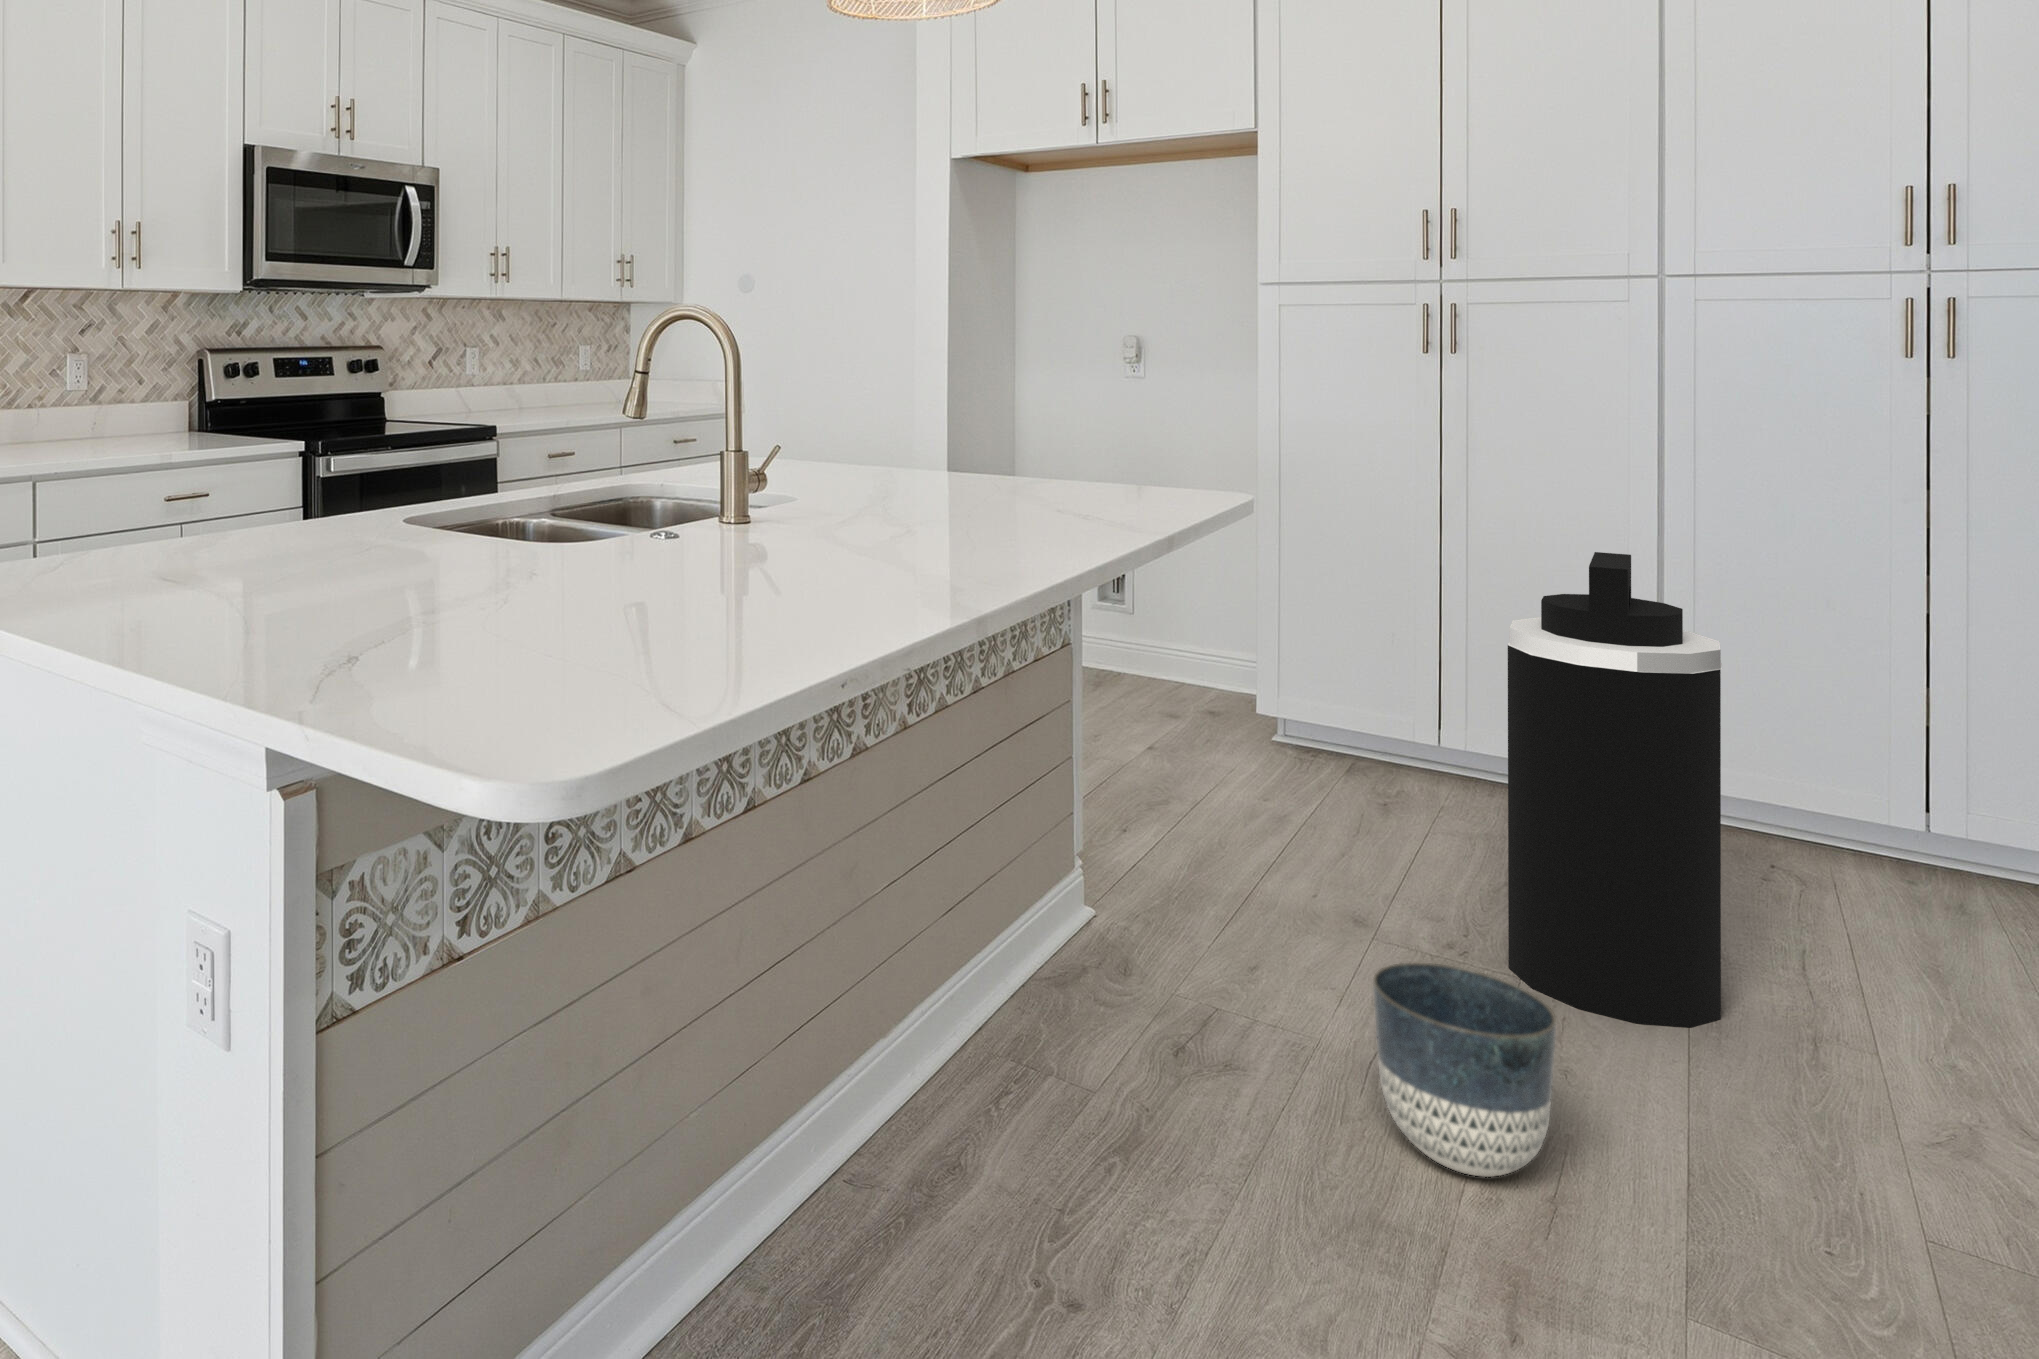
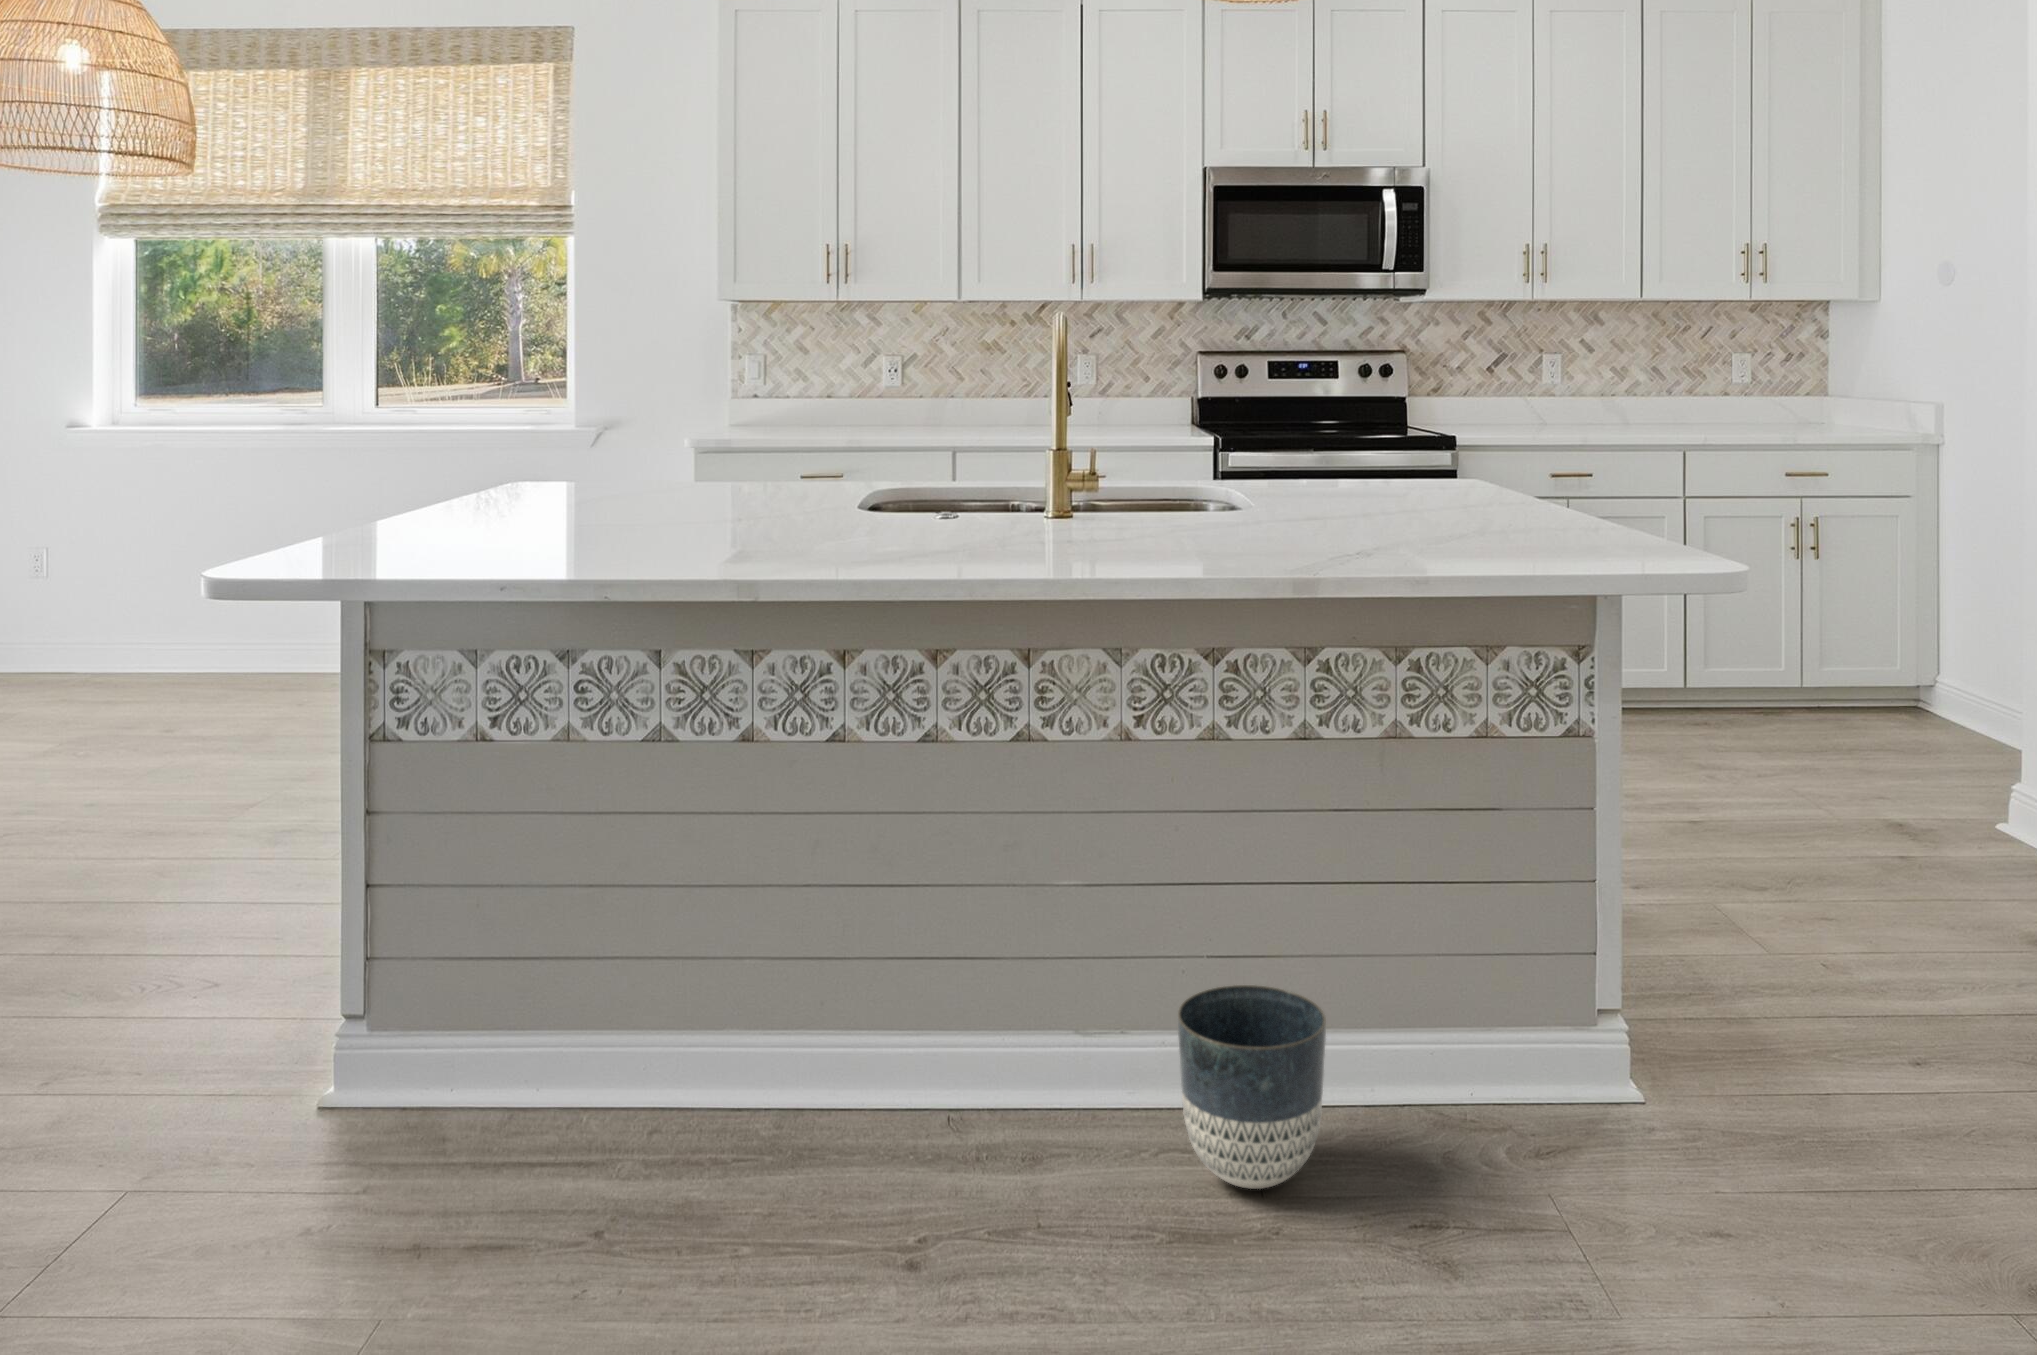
trash can: present [1508,552,1723,1027] -> none [1722,659,1966,1286]

